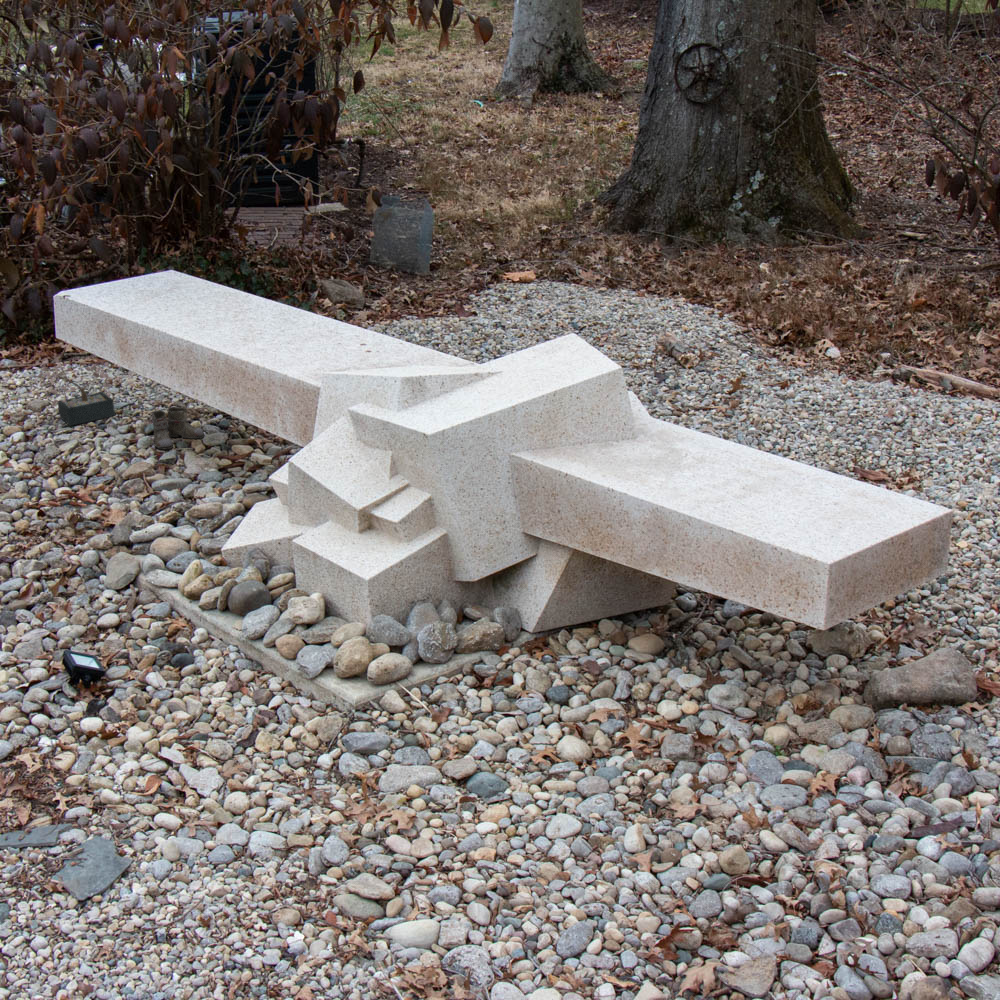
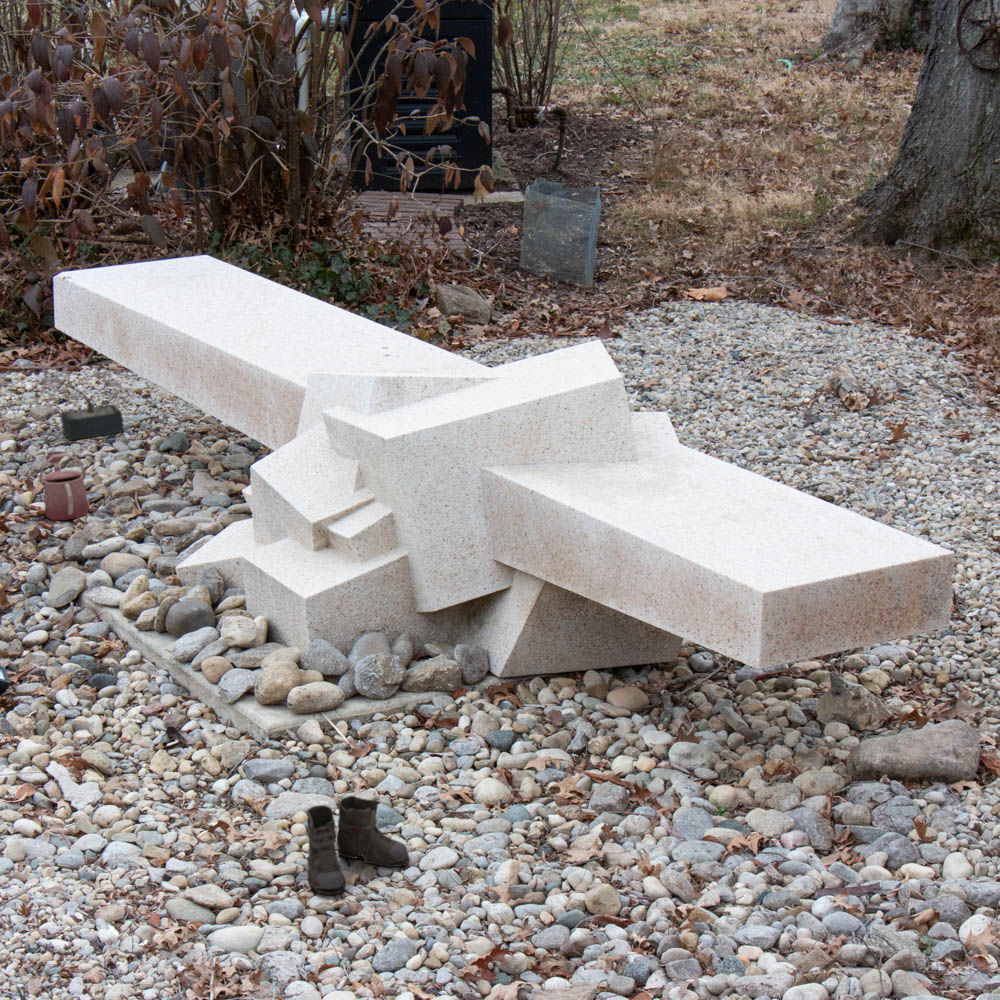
boots: present [152,407,204,449] -> present [307,796,409,895]
watering can: none [66,444,111,504] -> present [39,453,89,520]

